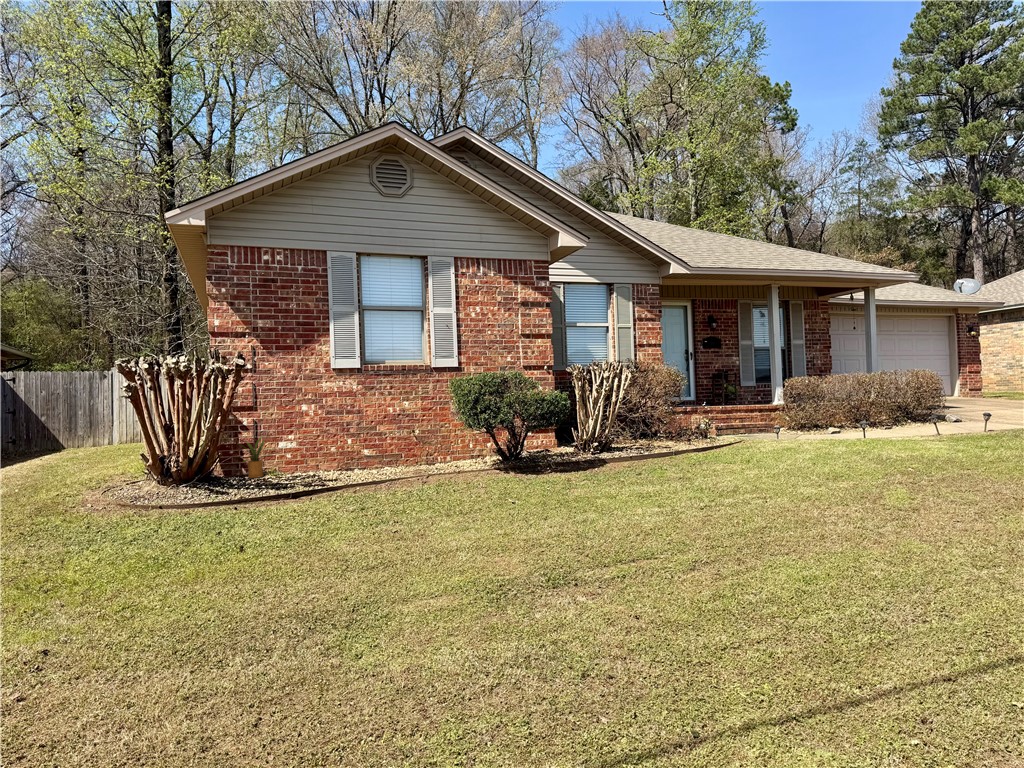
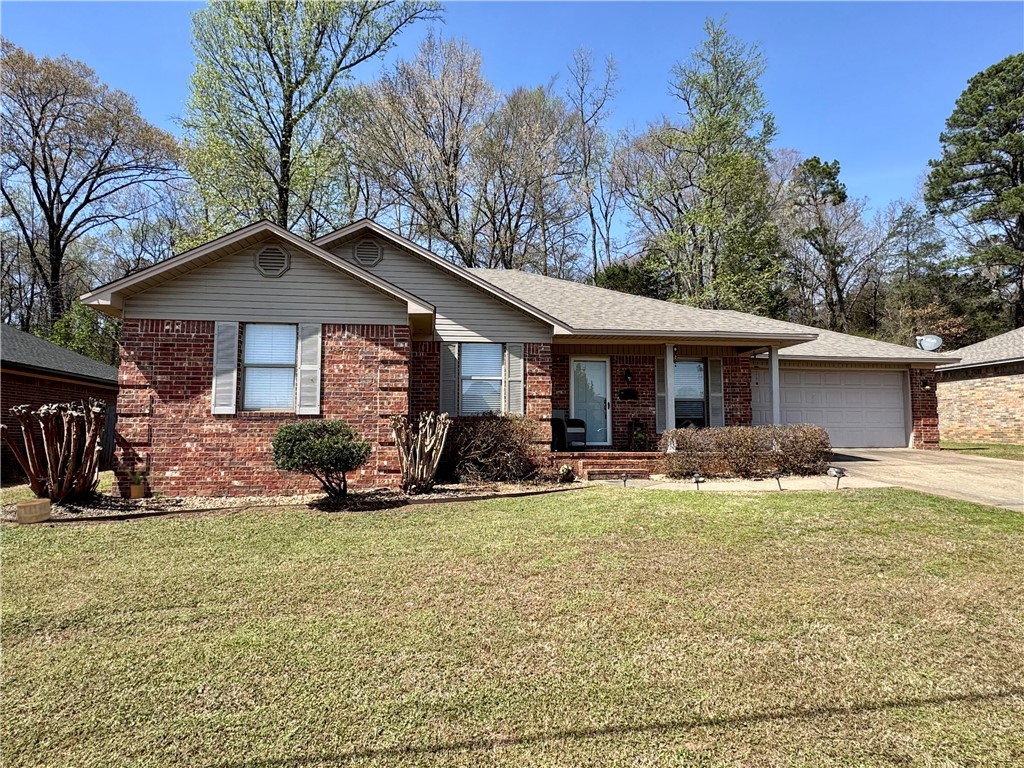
wooden bucket: none [171,478,208,510] -> present [16,499,51,524]

